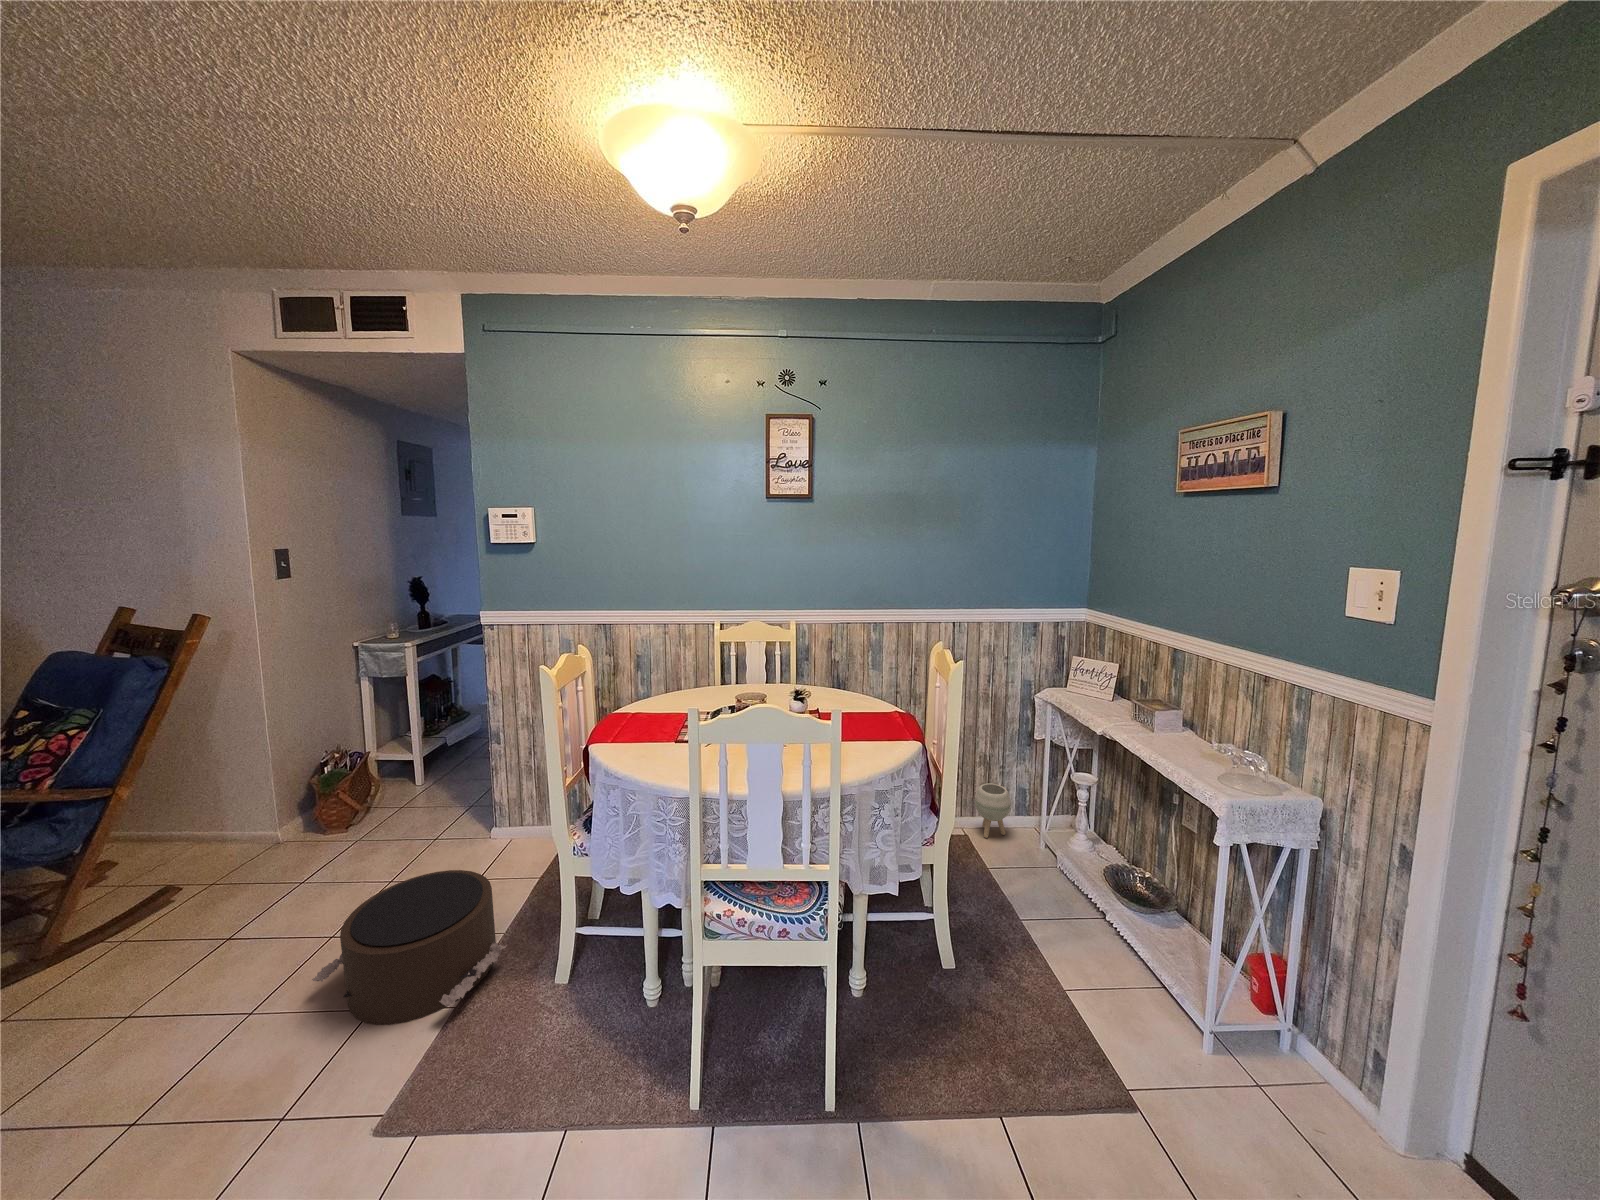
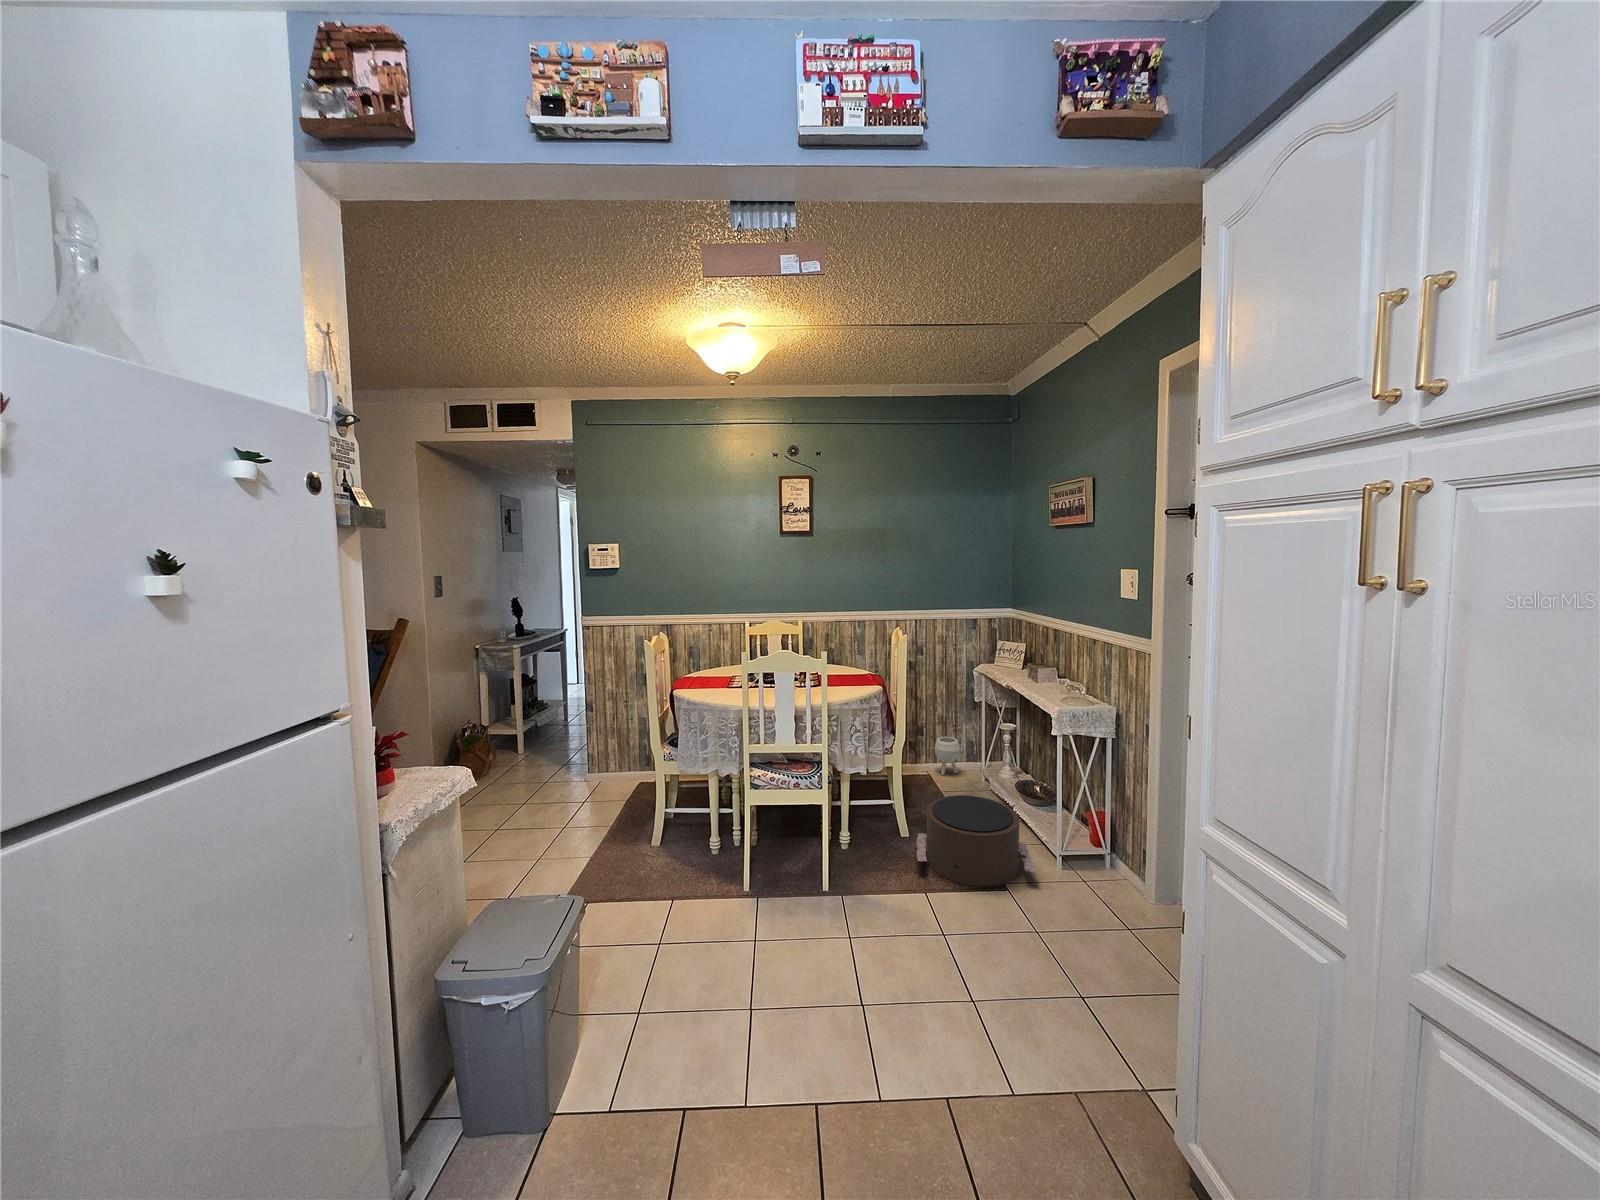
pouf: present [312,870,507,1025] -> present [917,795,1036,887]

